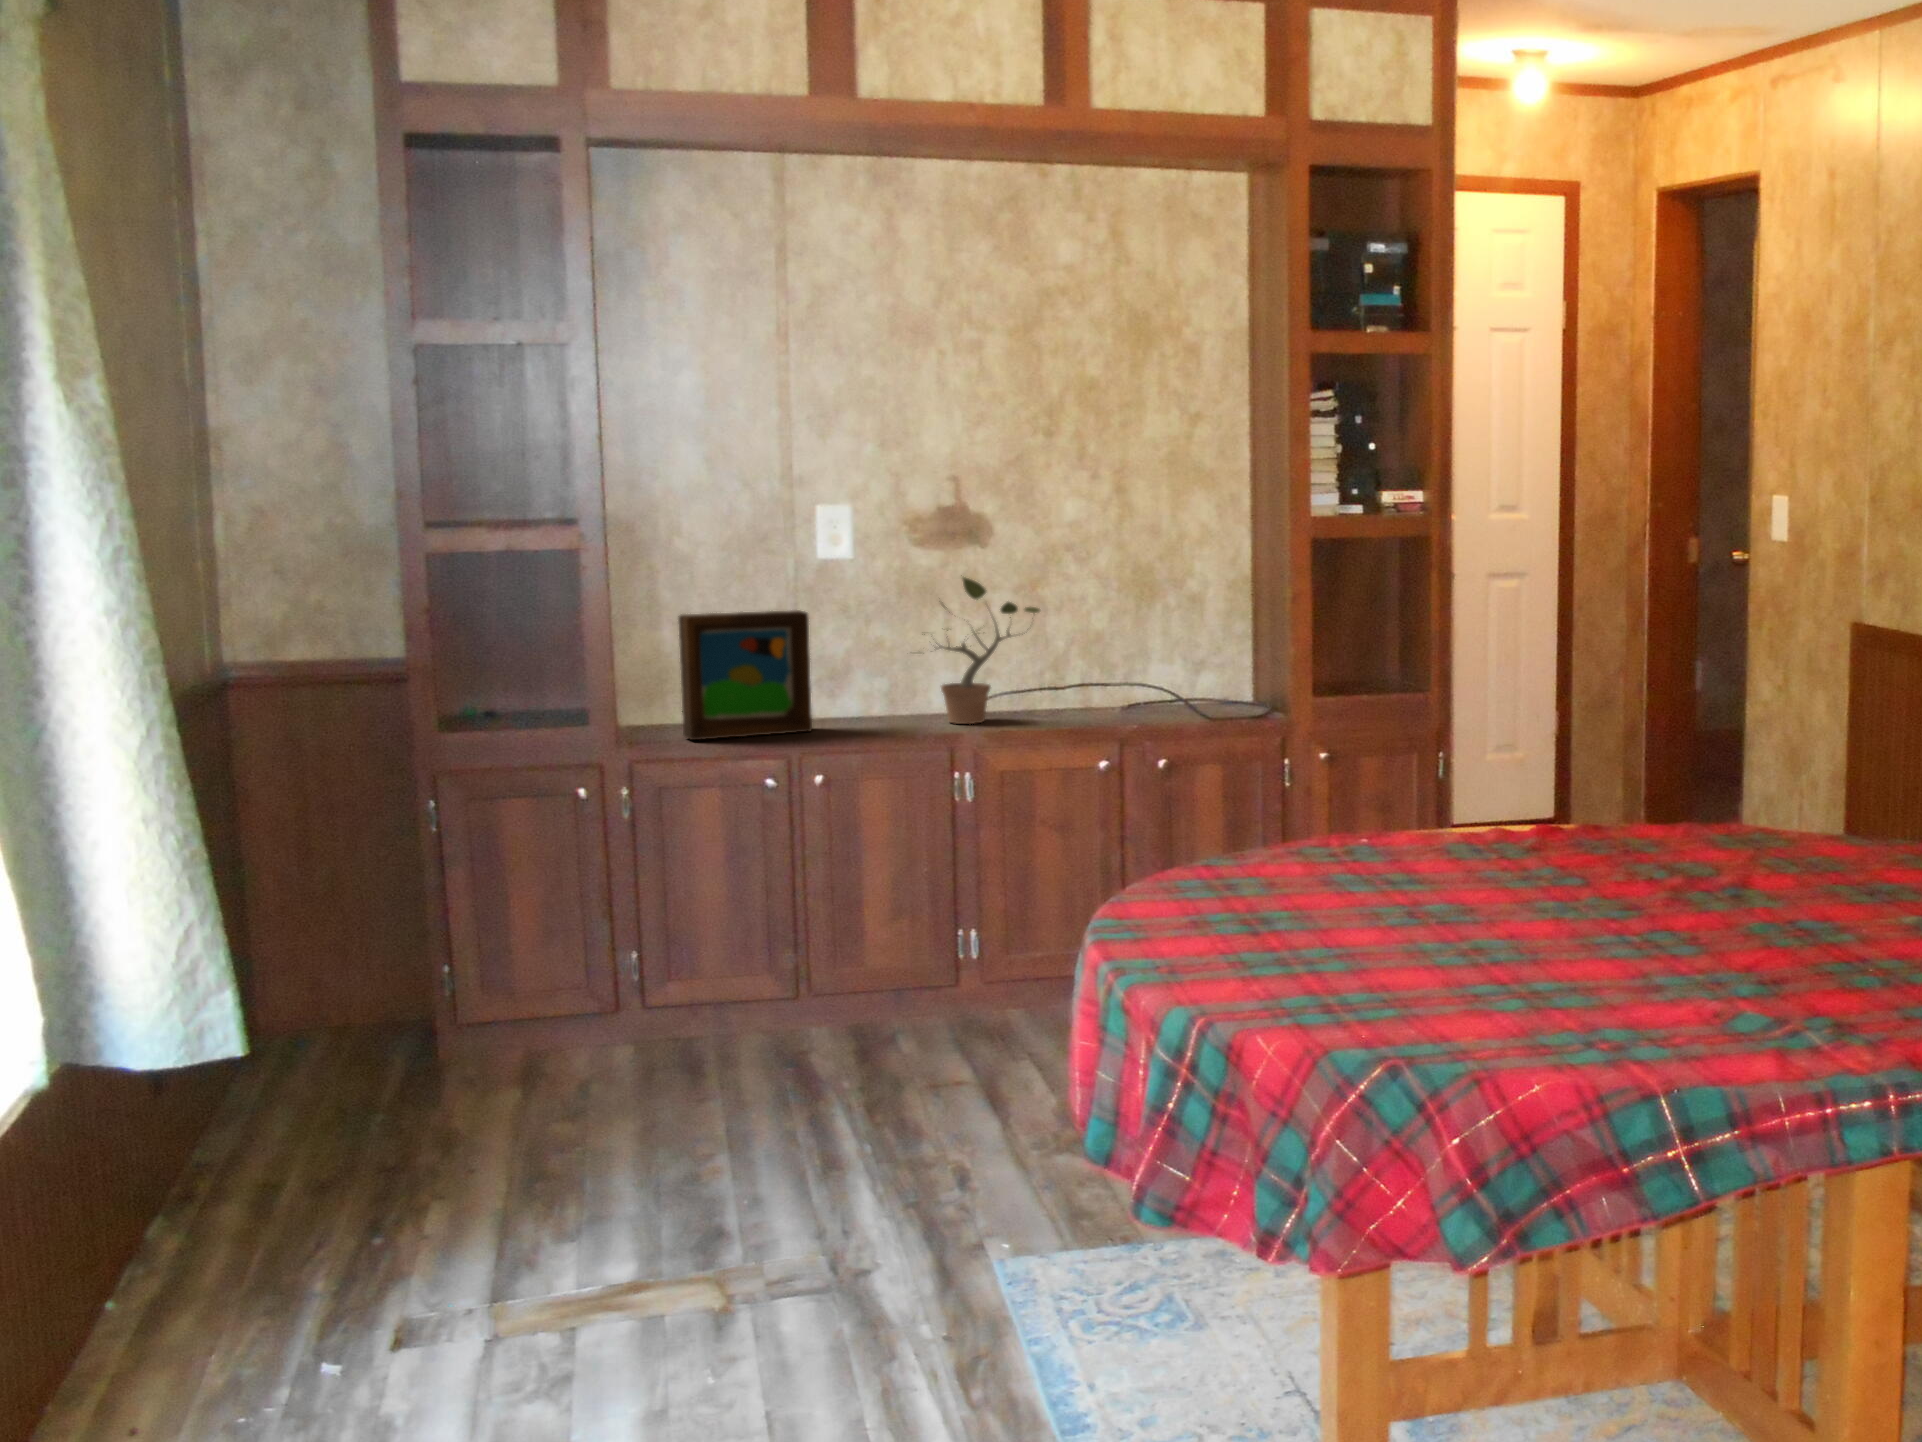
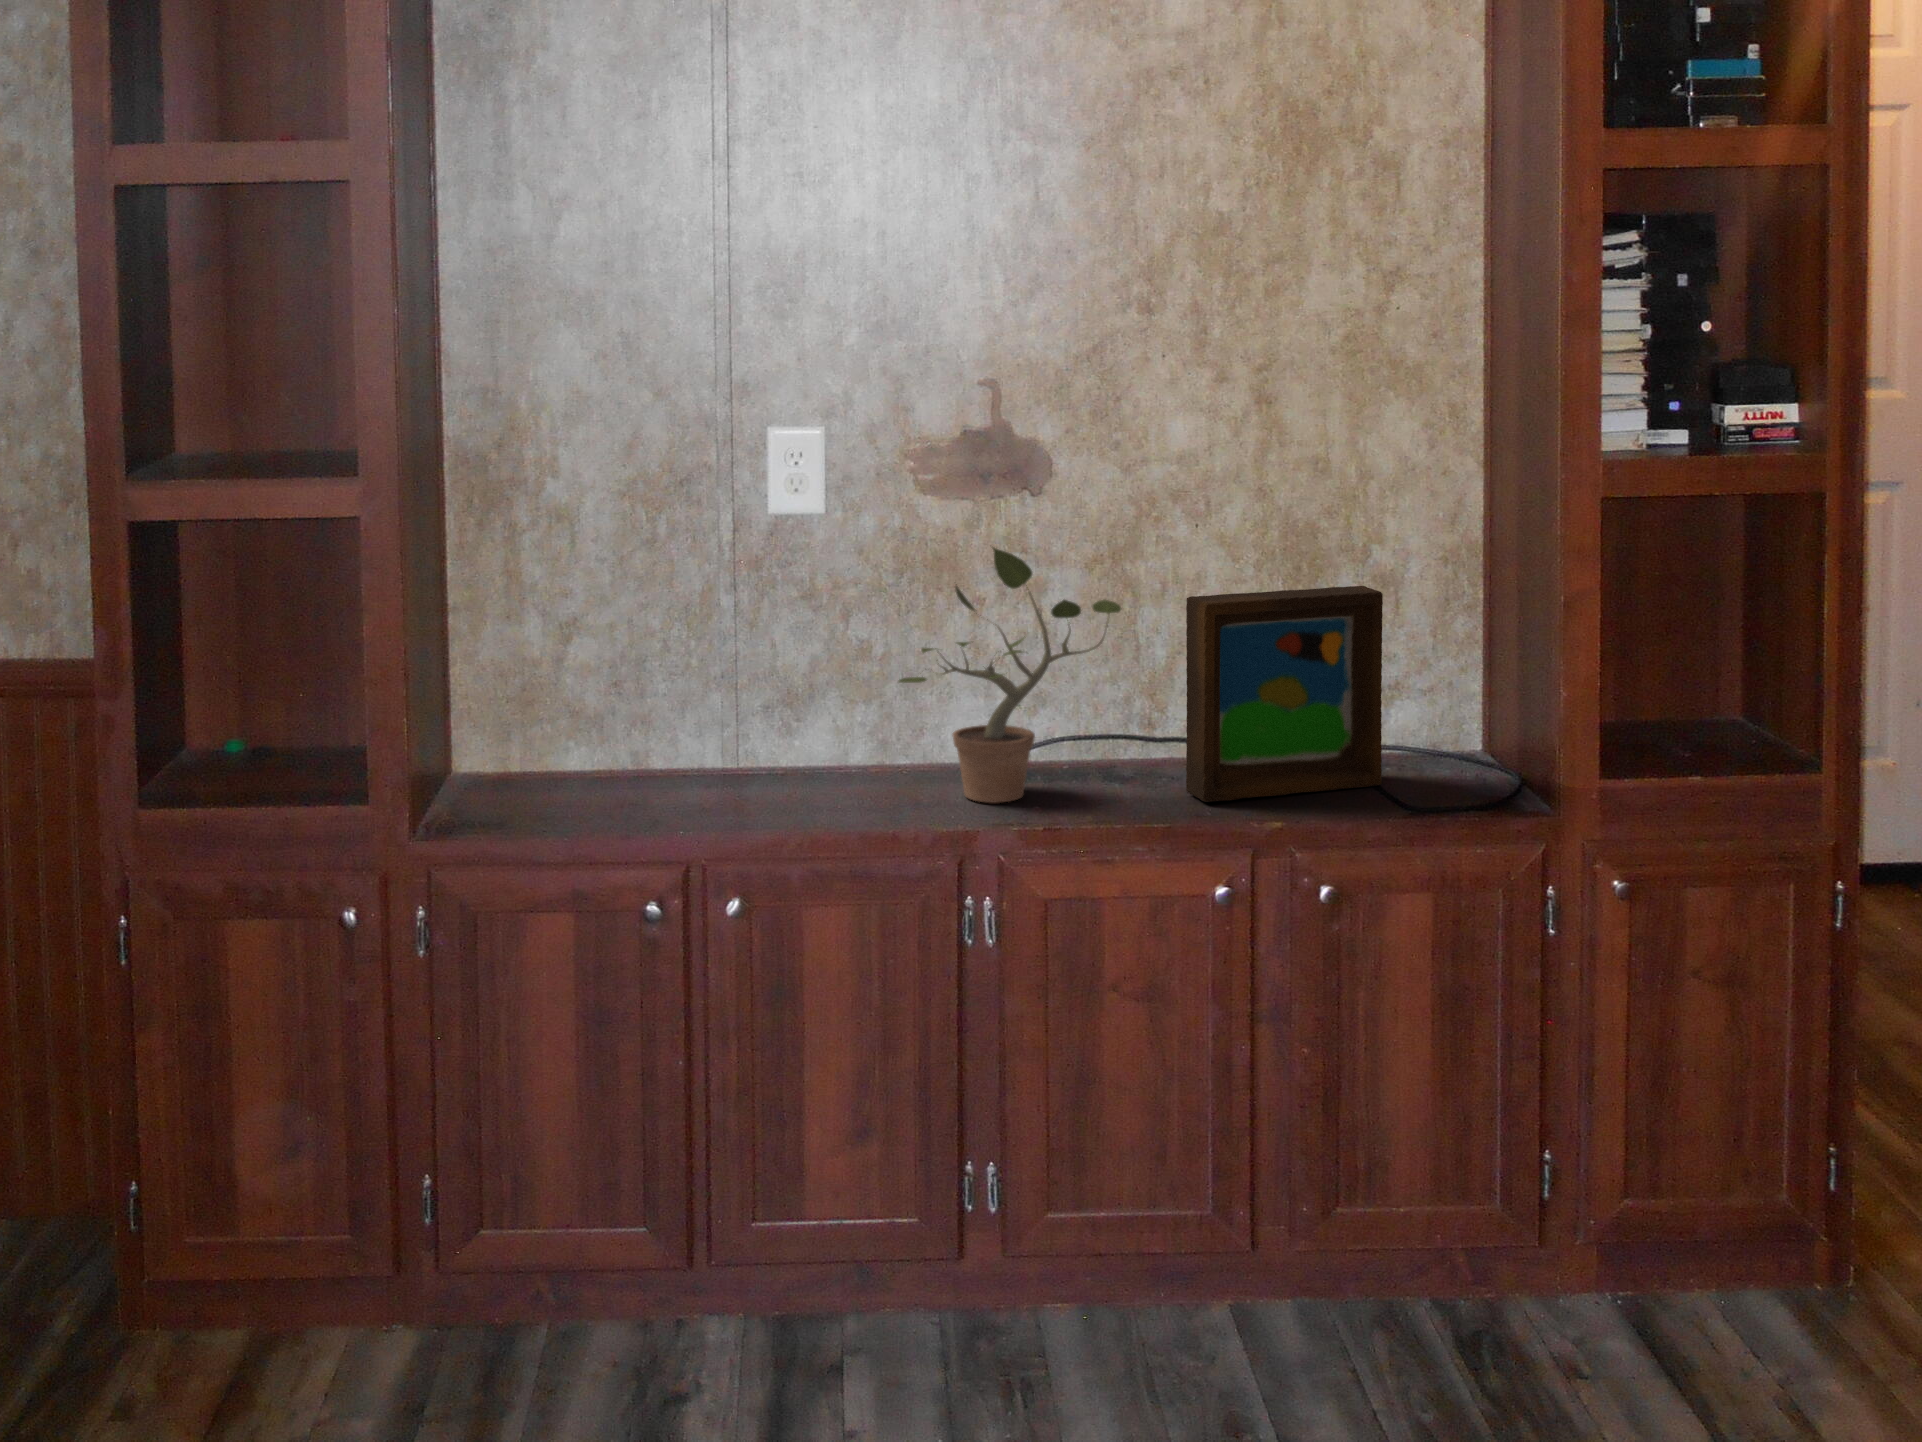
picture frame: present [678,610,812,740] -> present [1186,586,1383,802]

